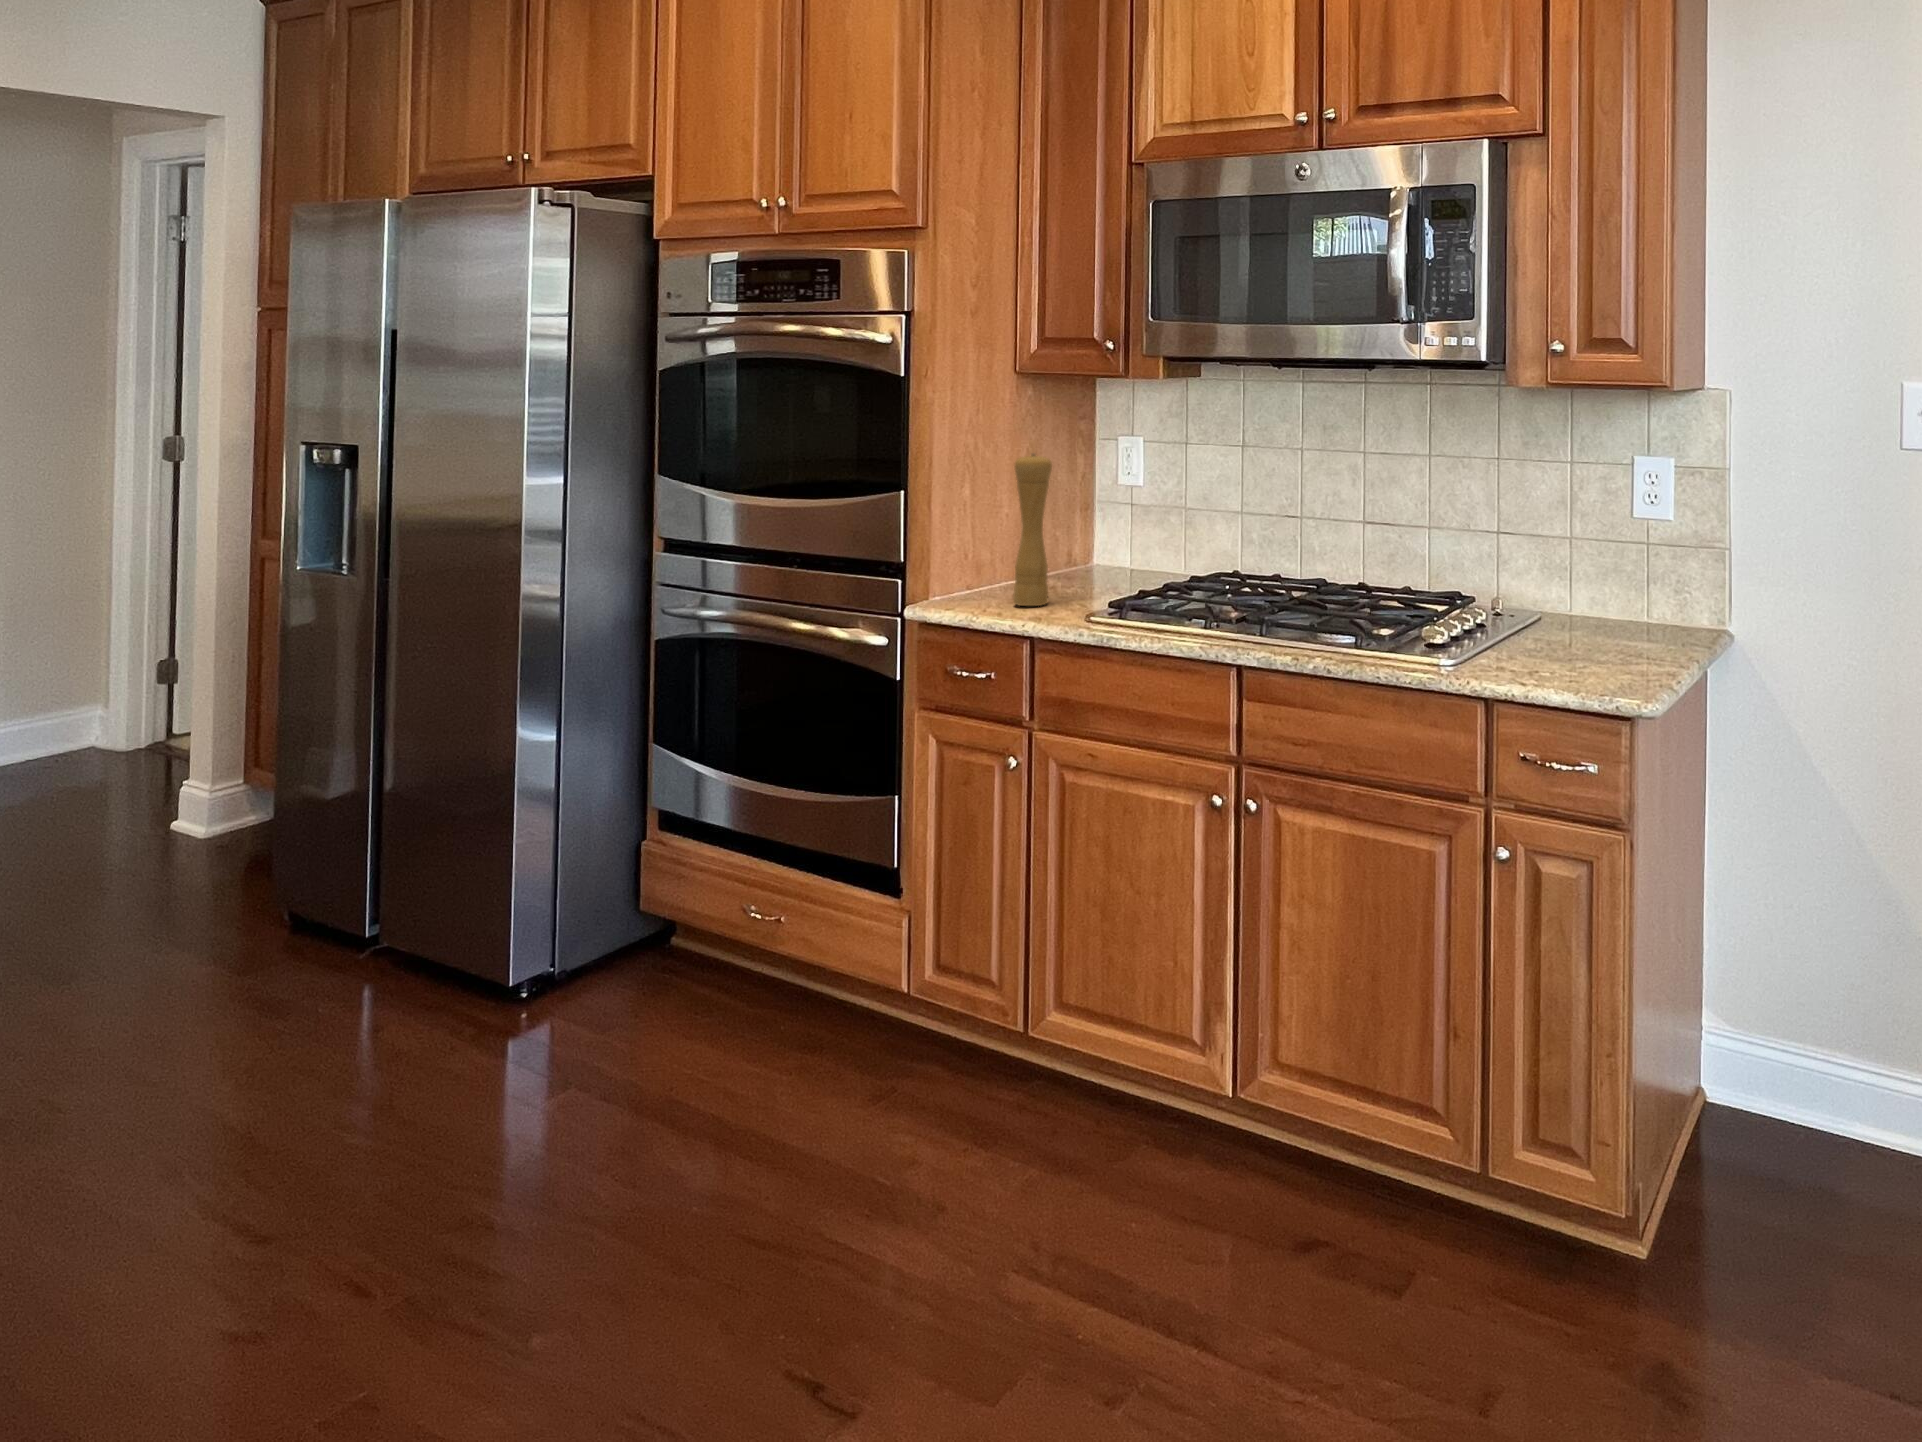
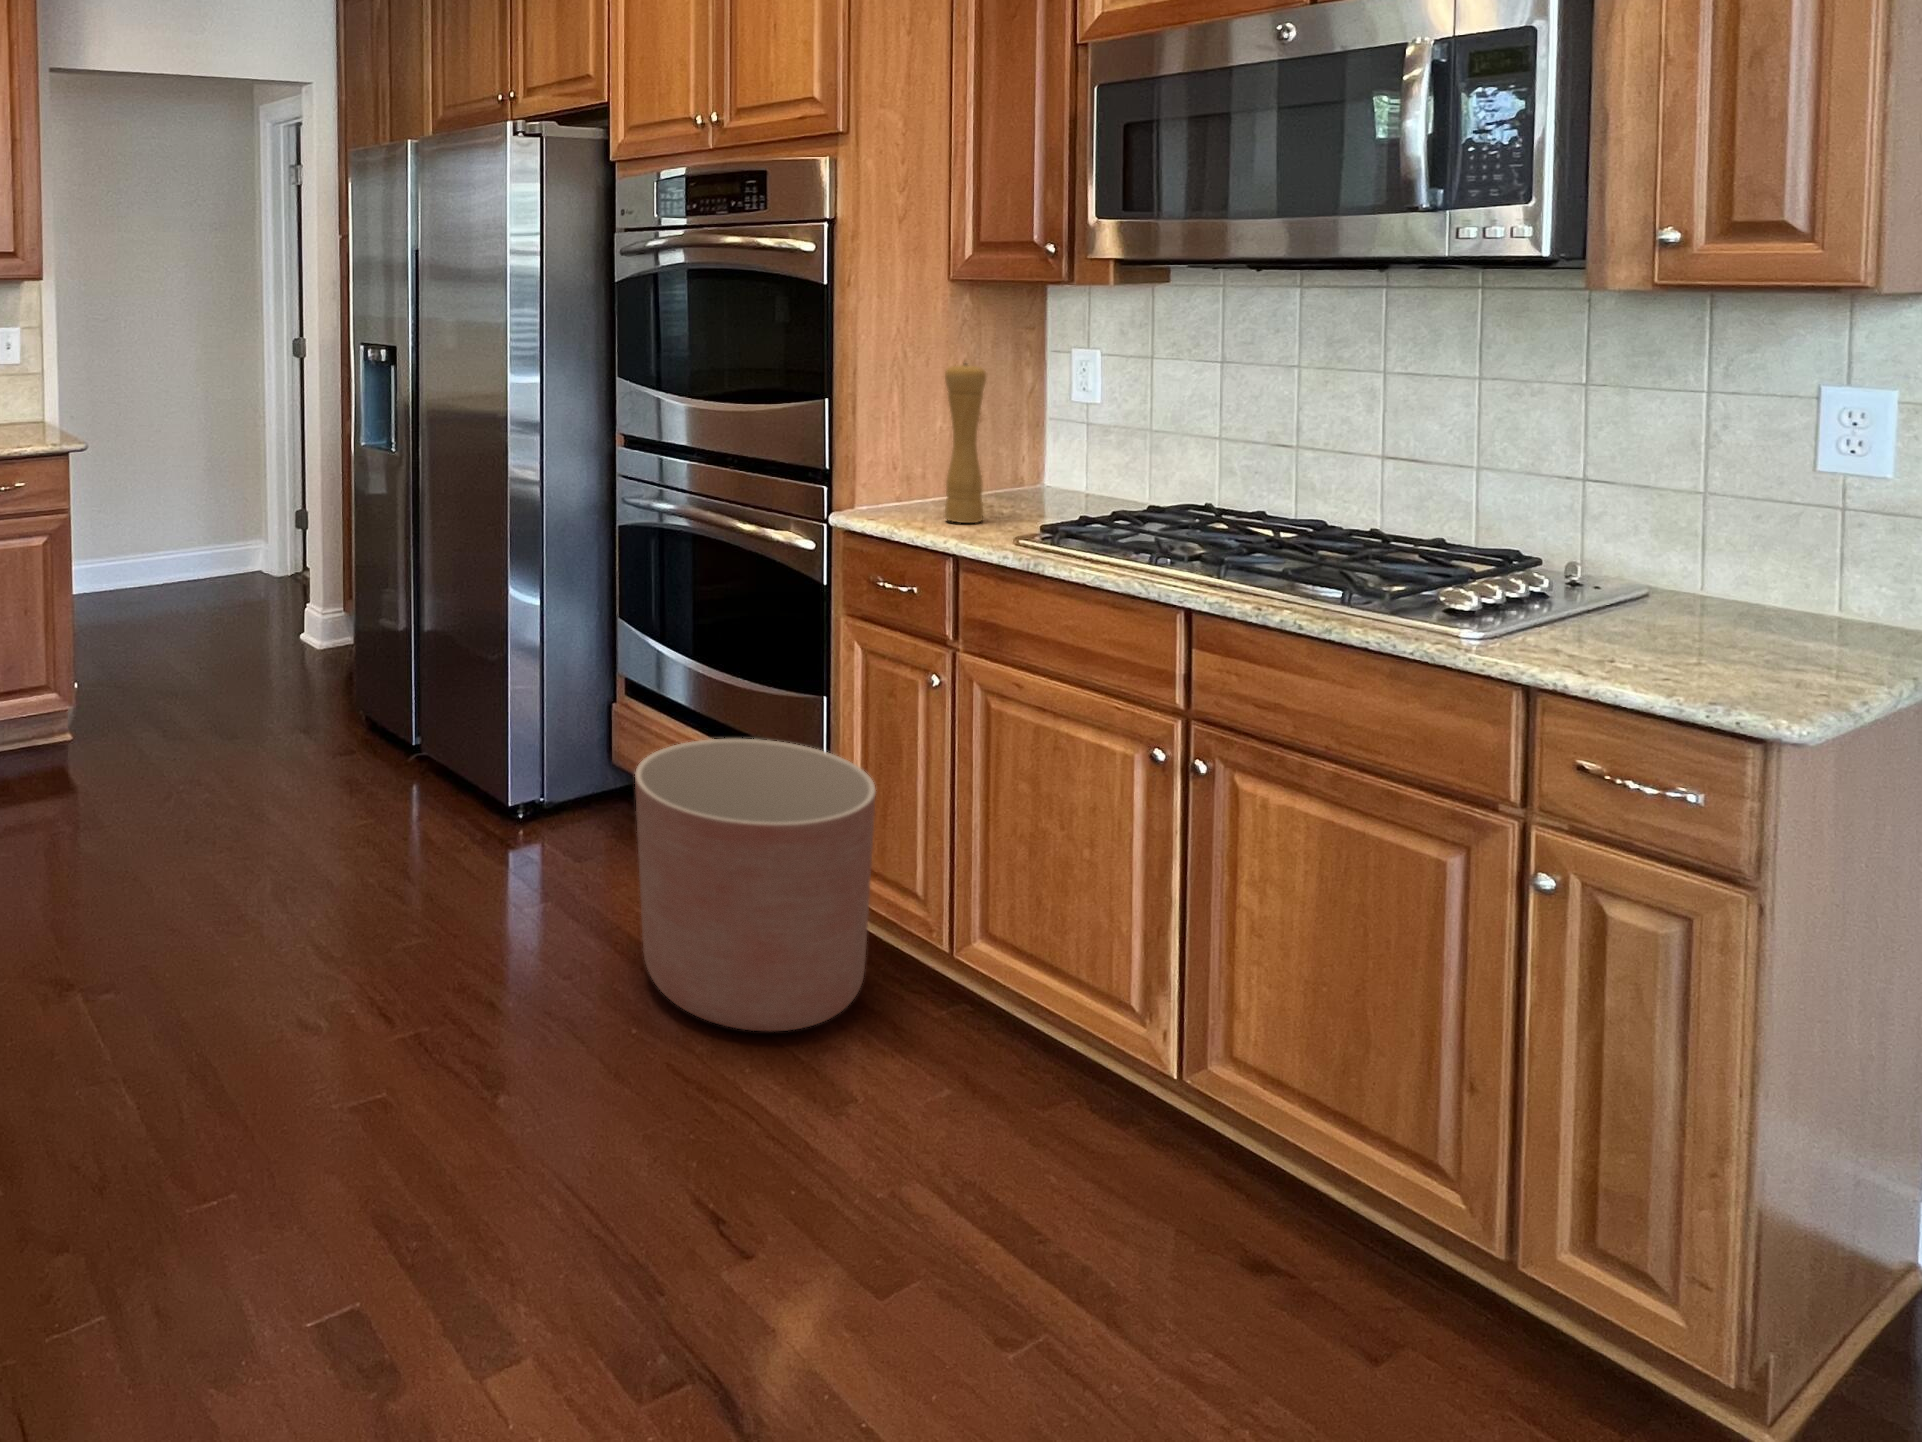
planter: none [699,848,953,1159] -> present [635,739,876,1031]

